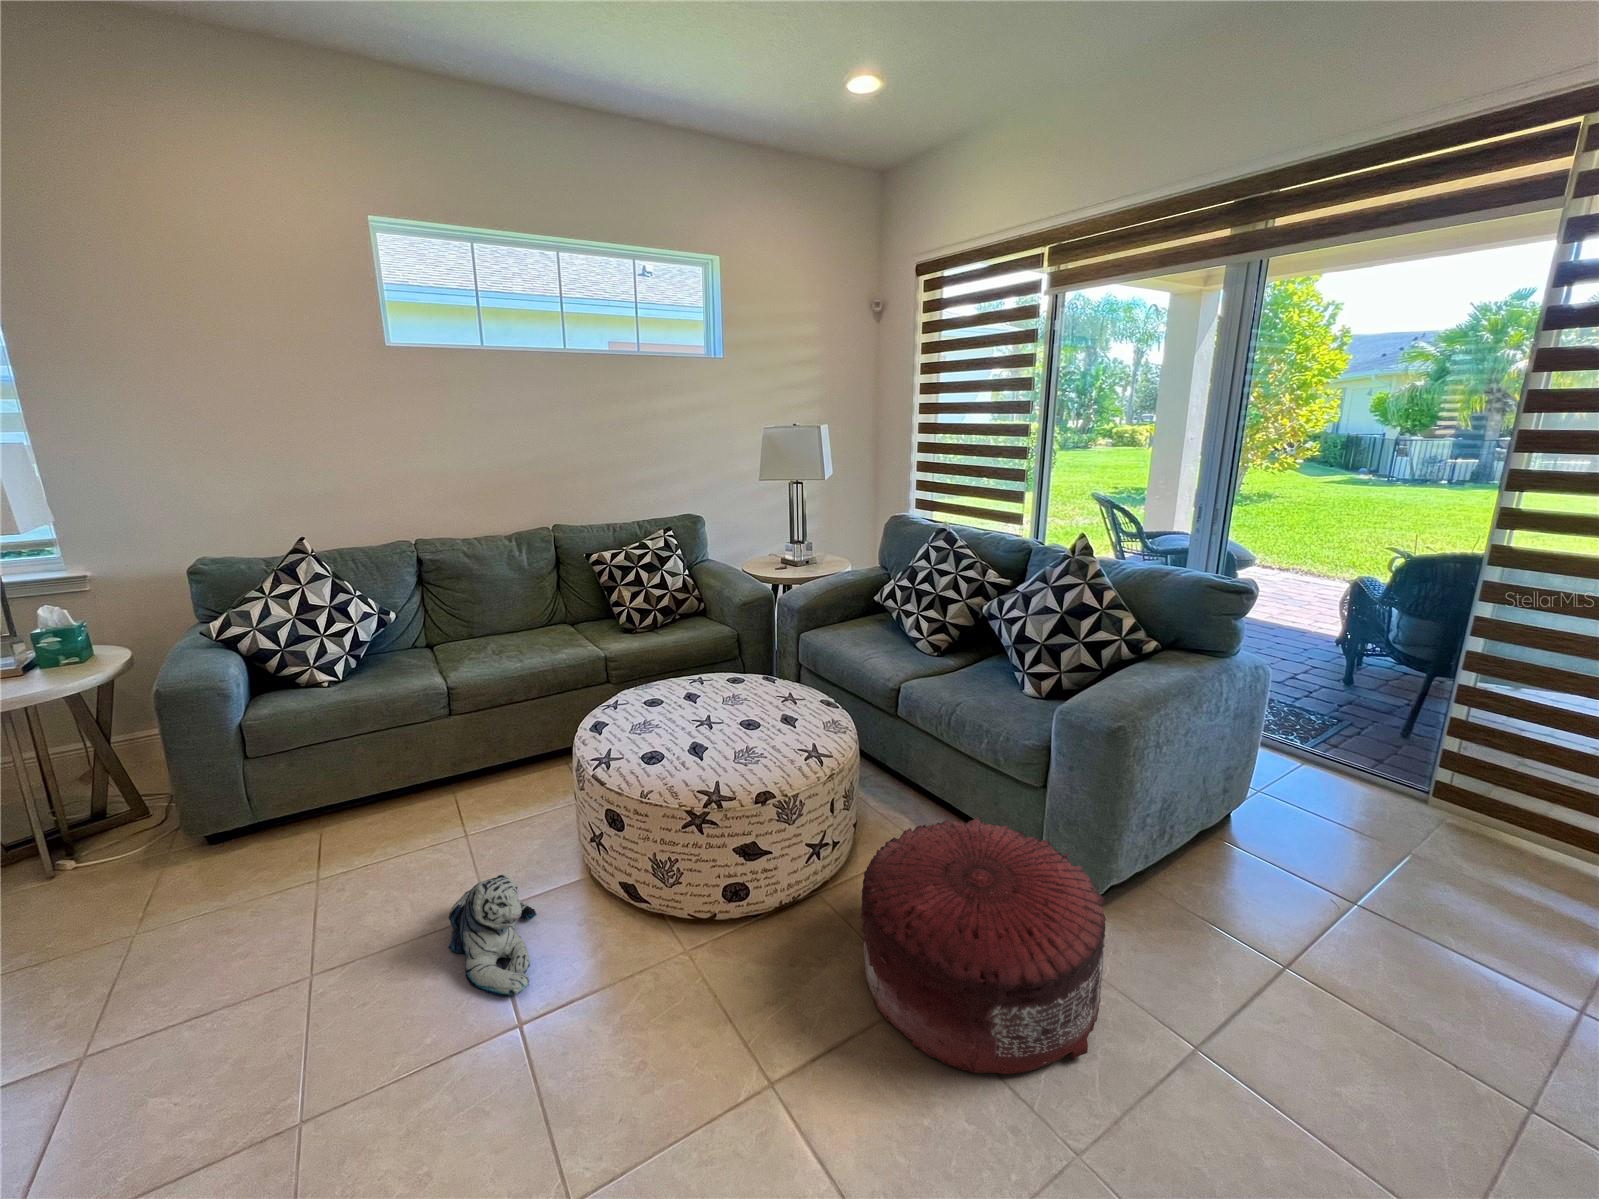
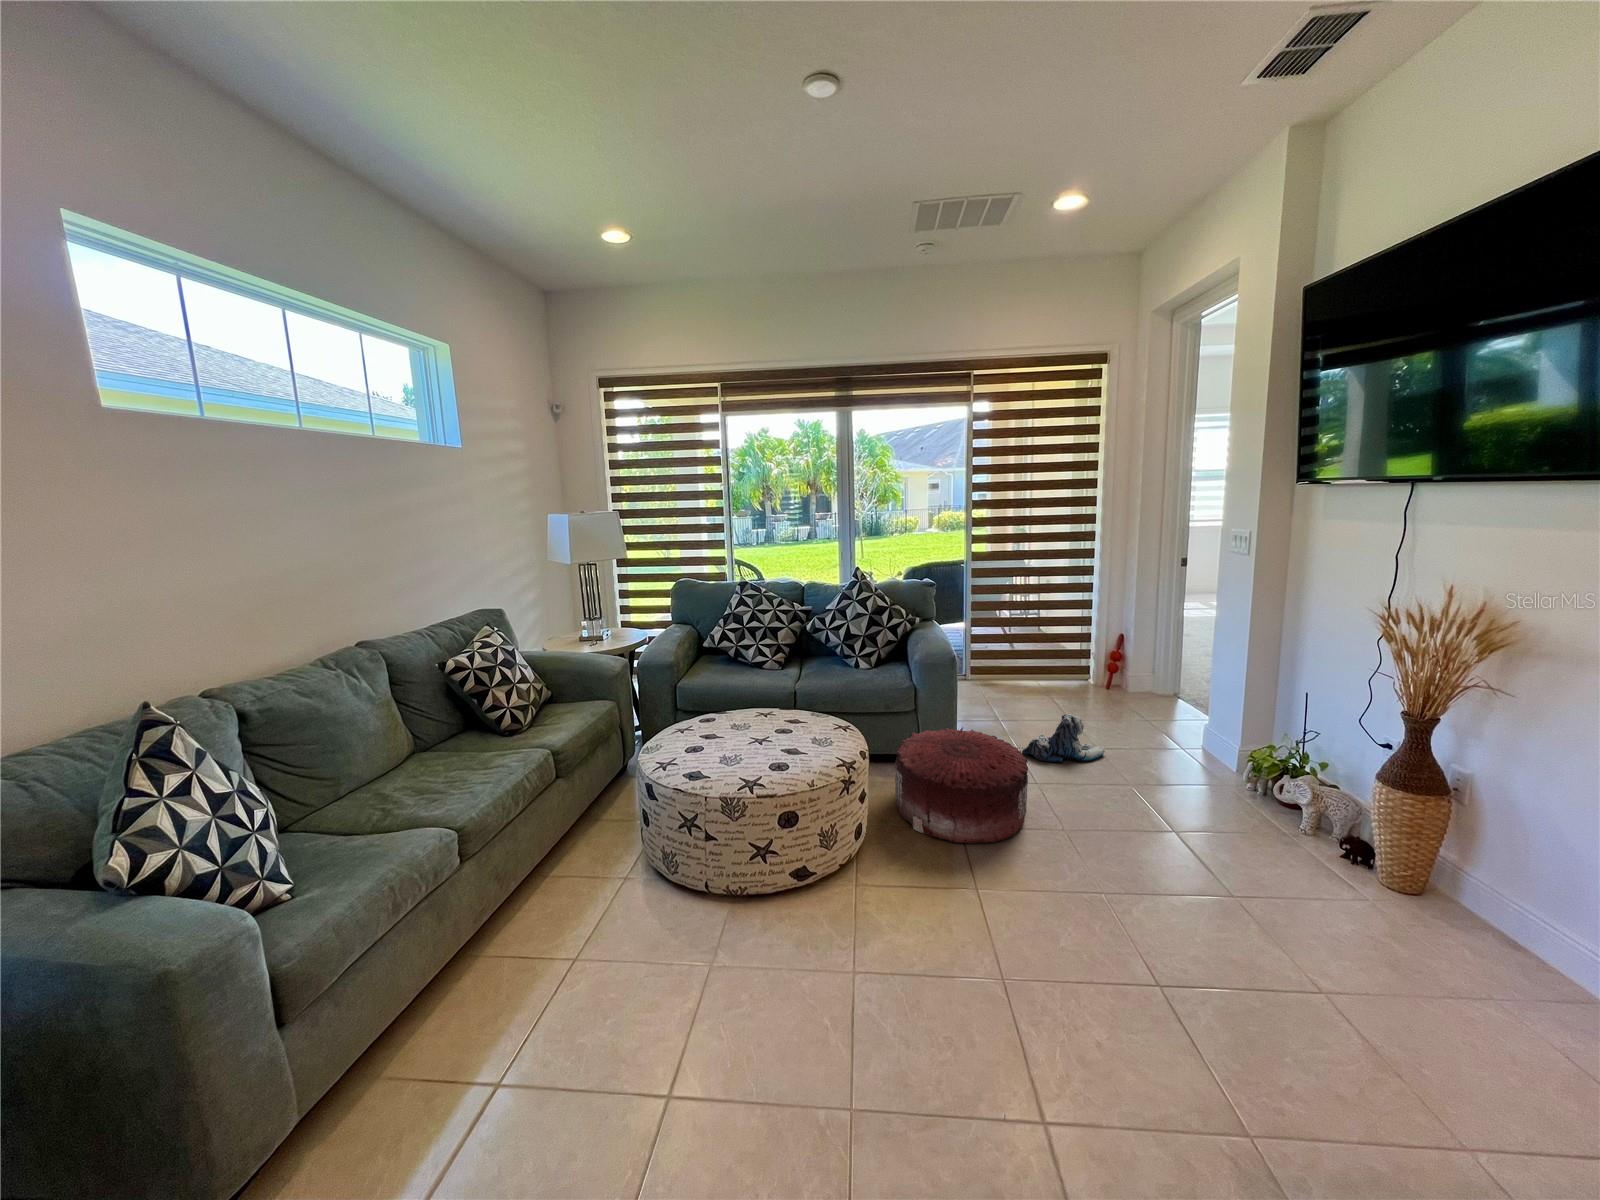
plush toy: present [448,874,537,997] -> present [1022,714,1105,762]

